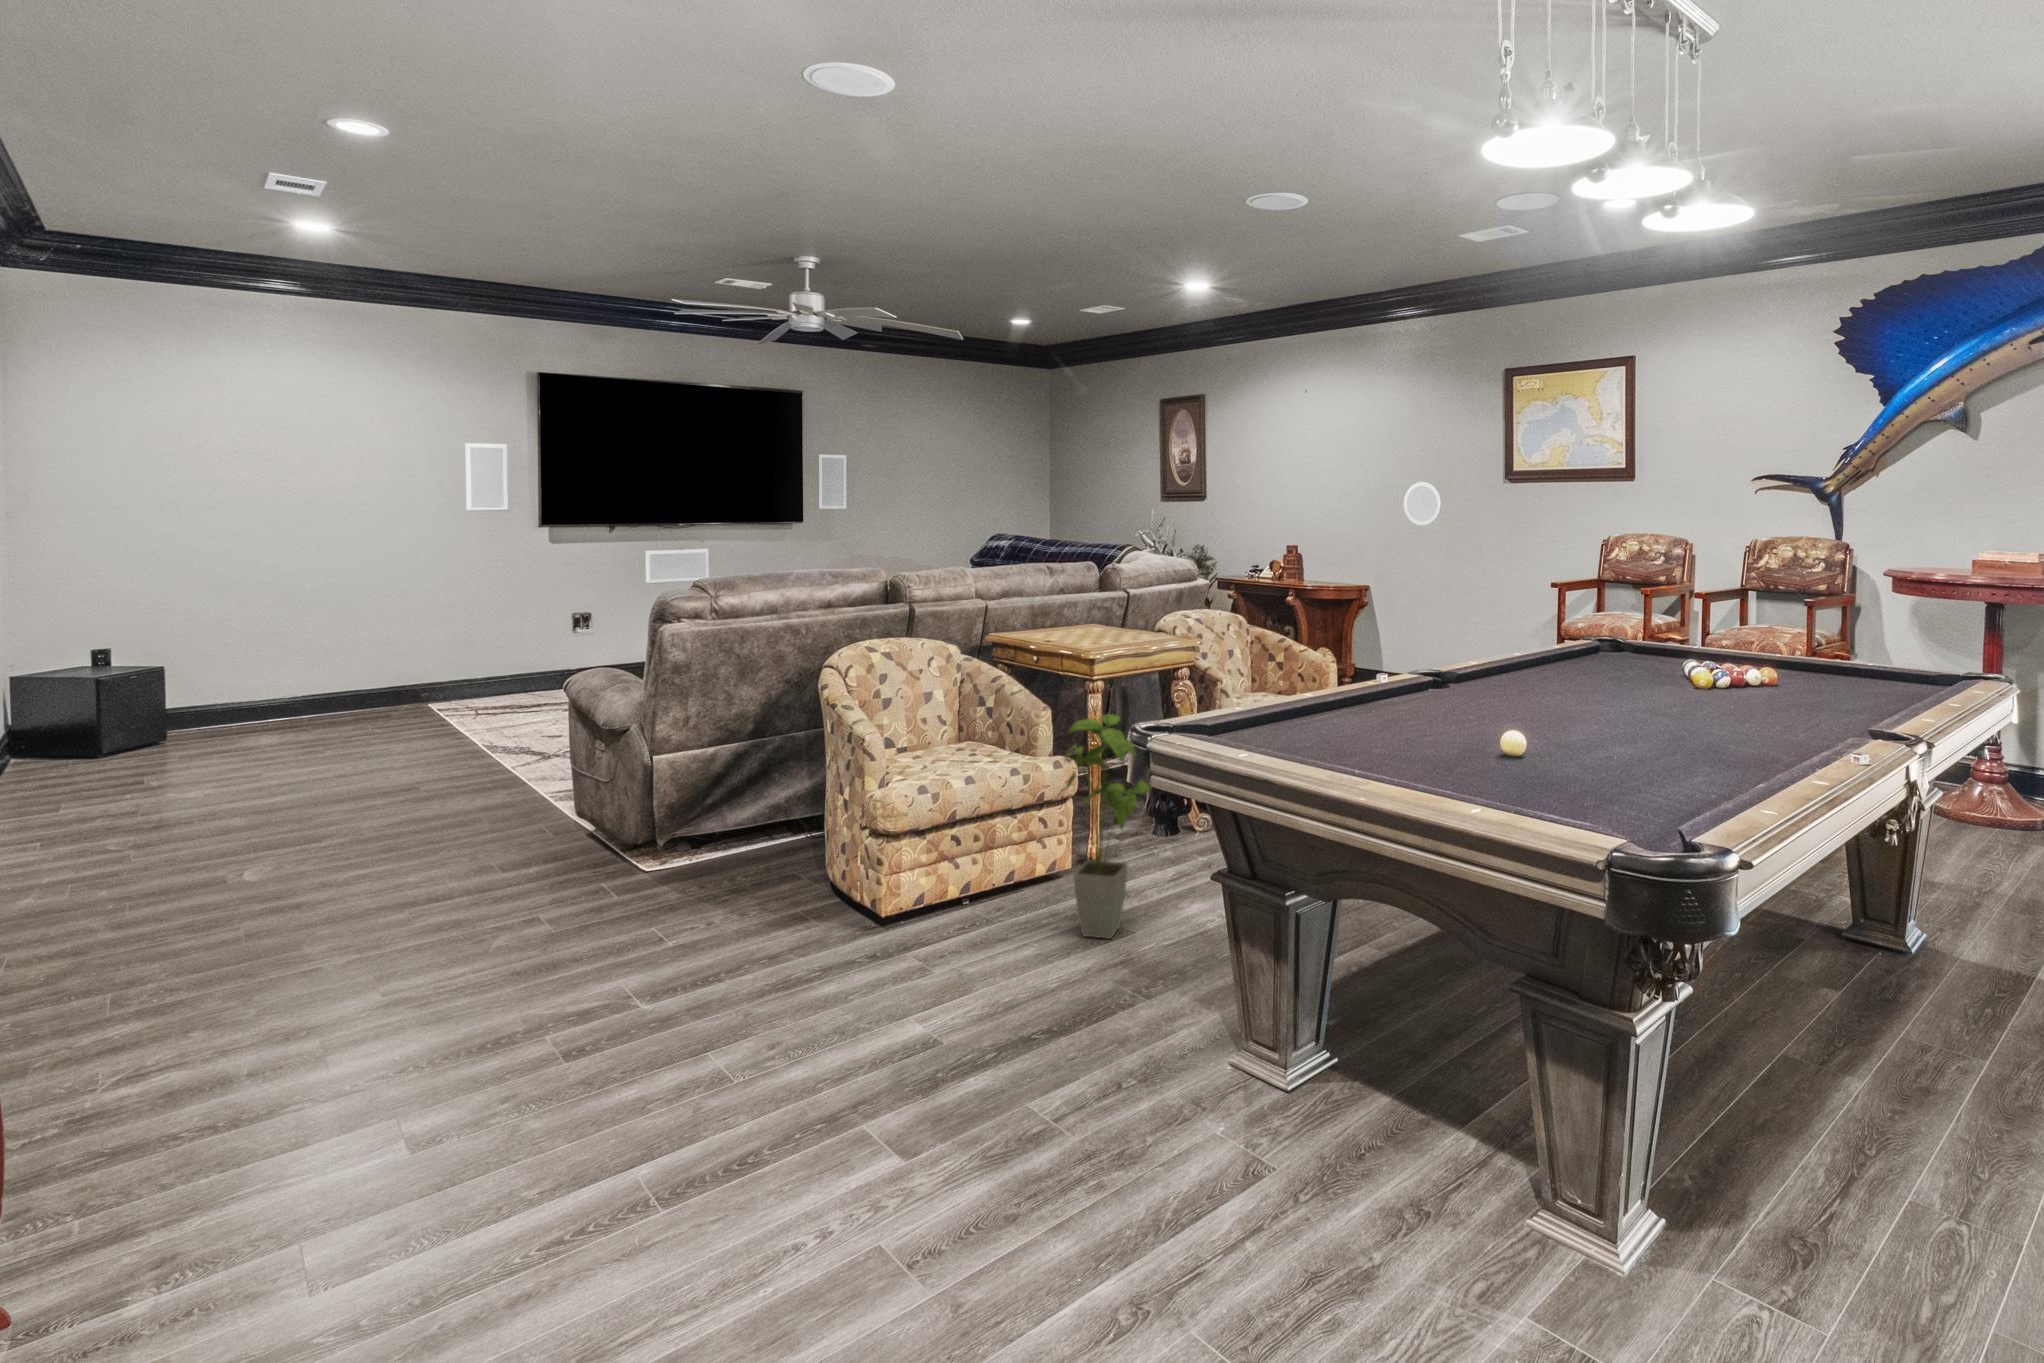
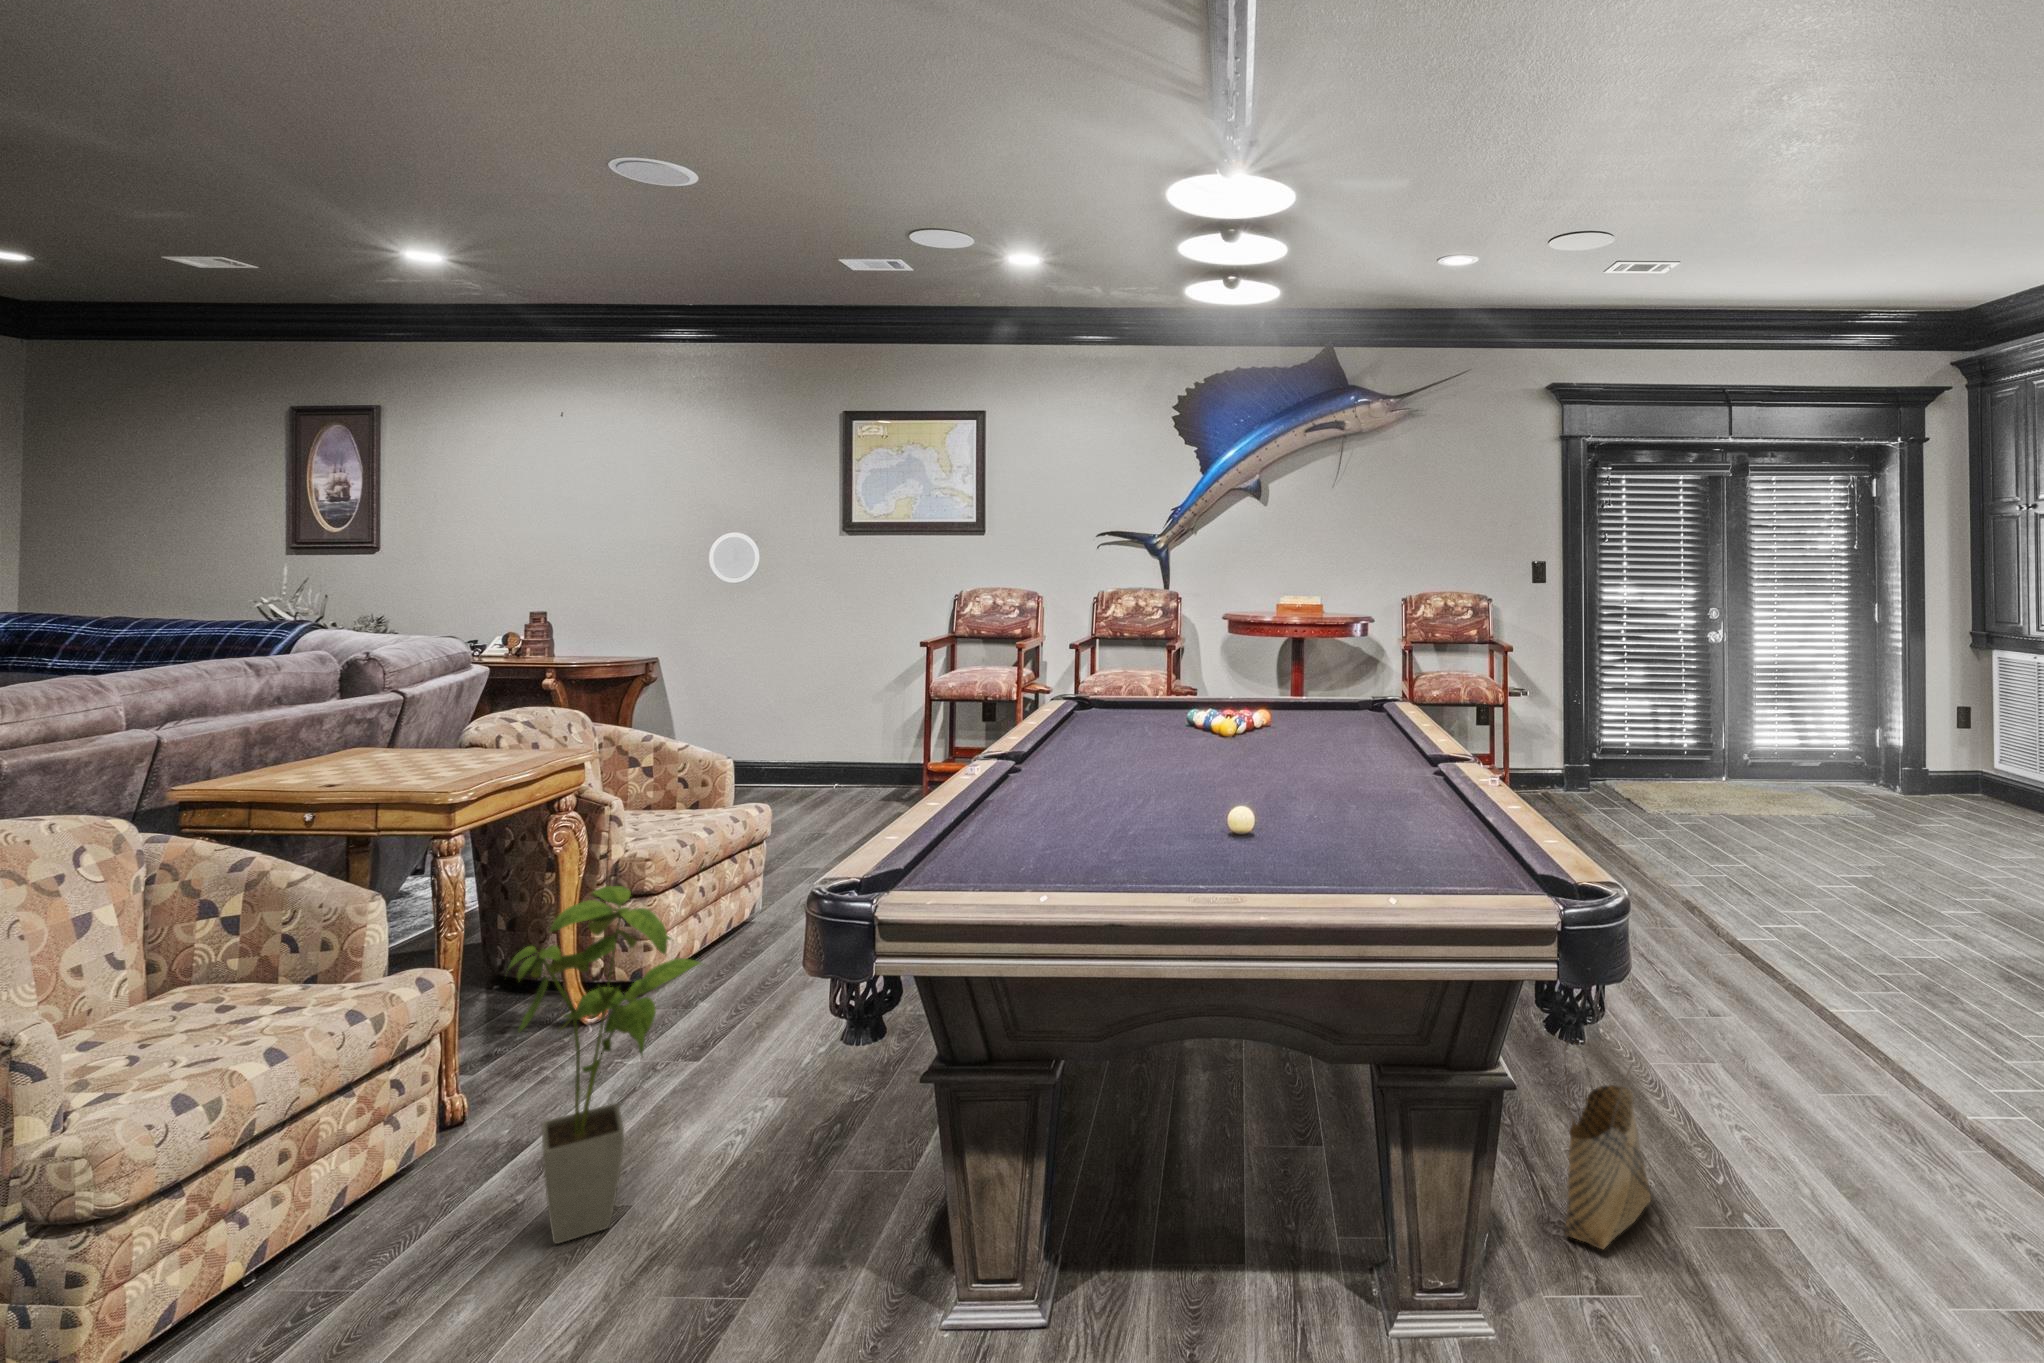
woven basket: none [1799,1048,1955,1283] -> present [1564,1042,1651,1249]

